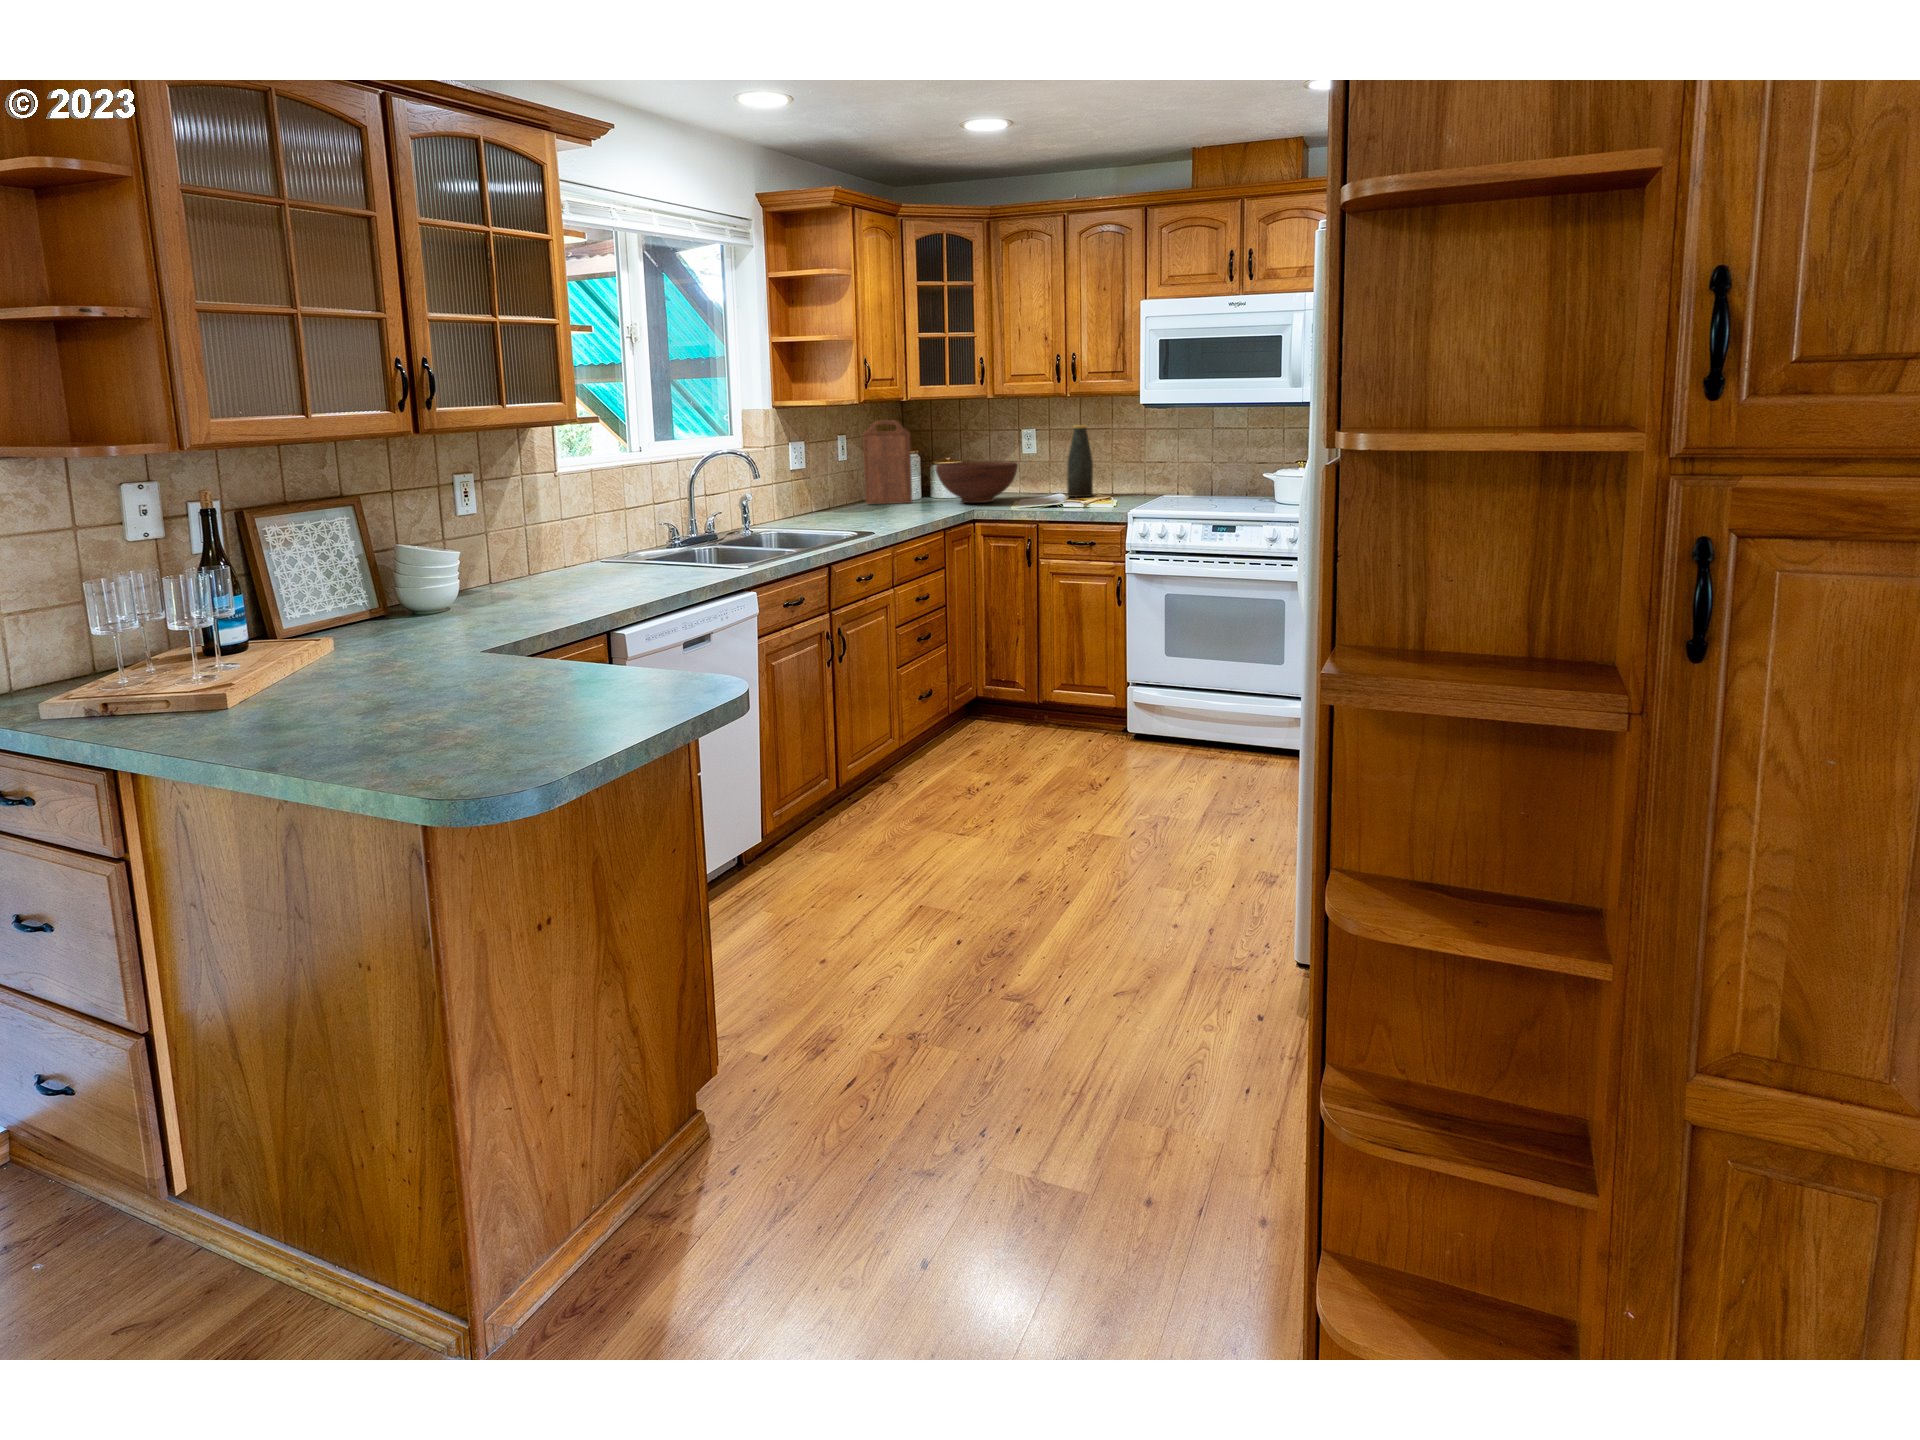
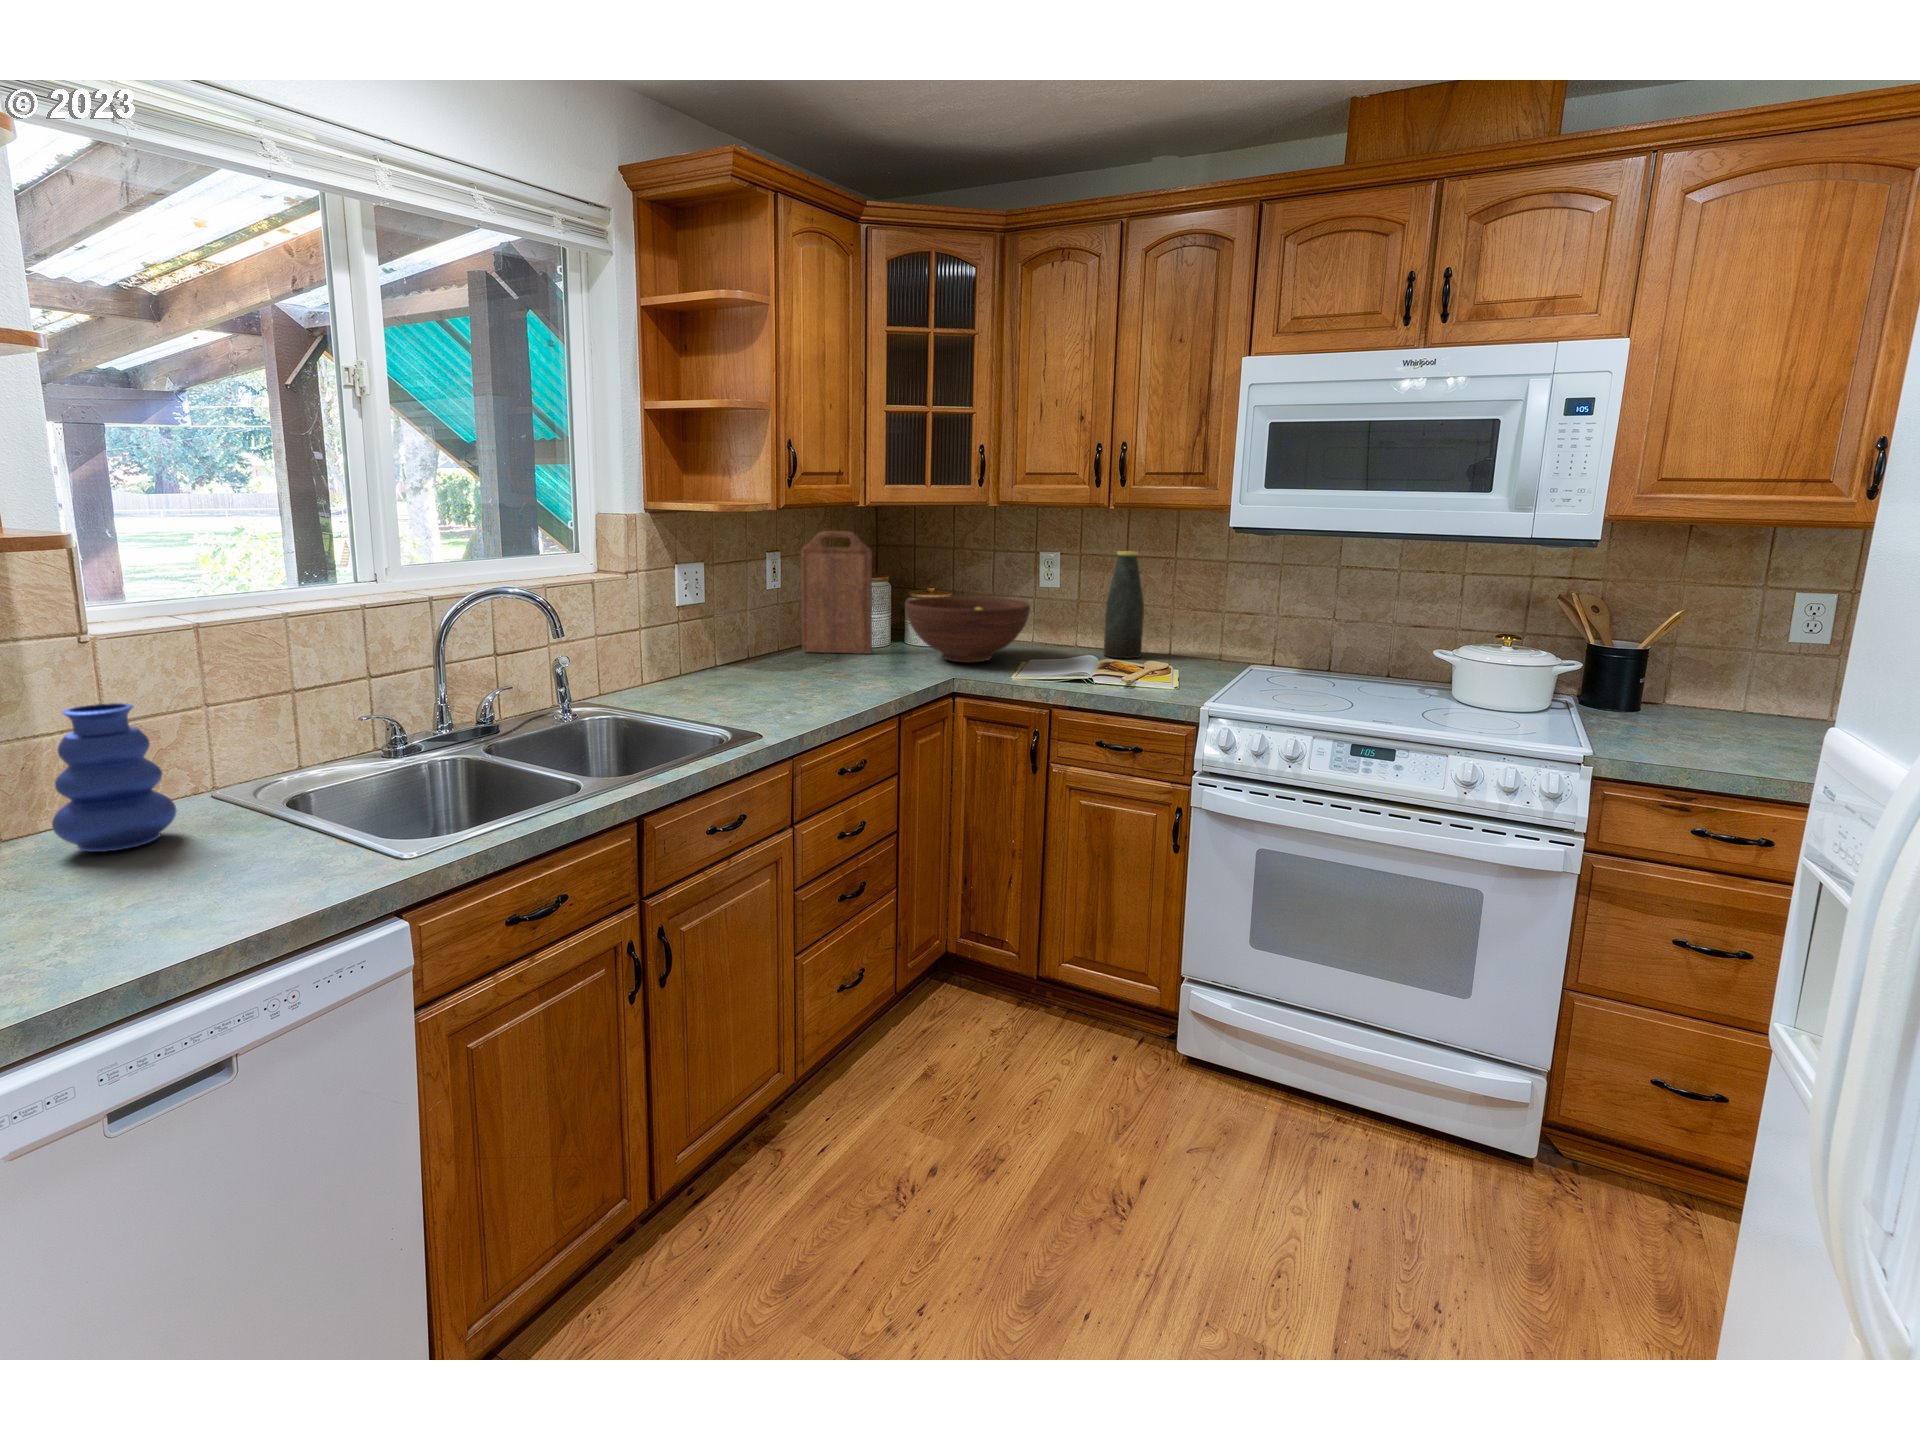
vase: none [579,503,626,573] -> present [52,703,176,852]

